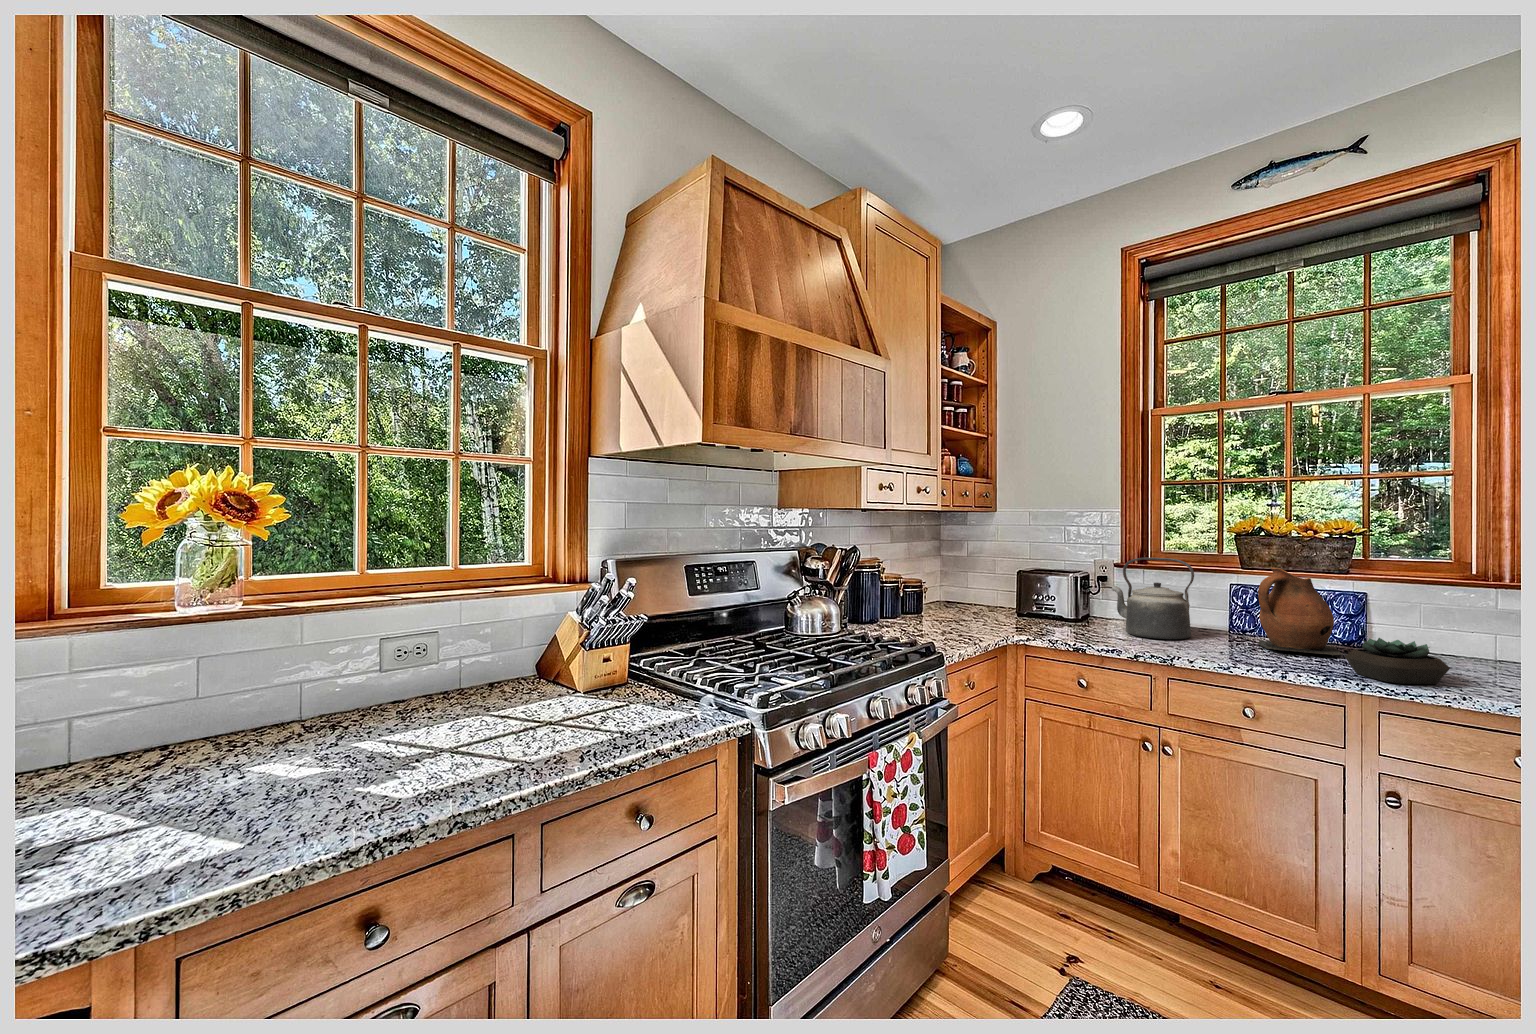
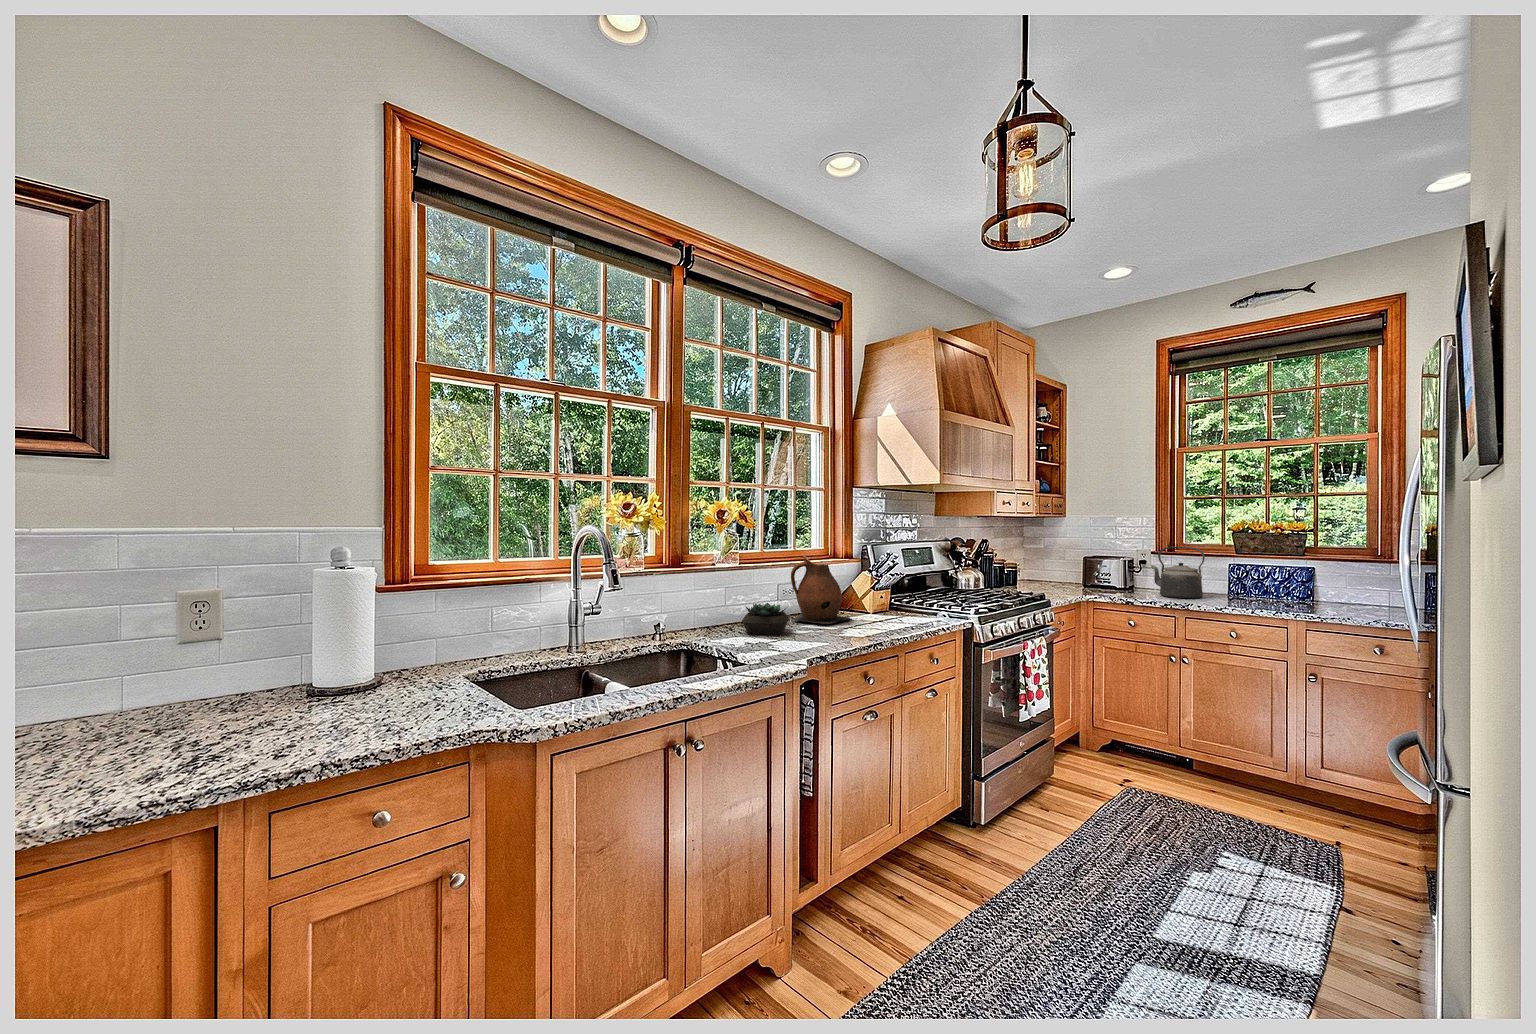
ceramic pitcher: present [1256,568,1342,656] -> present [791,556,852,625]
succulent plant: present [1345,638,1450,684] -> present [742,603,789,635]

